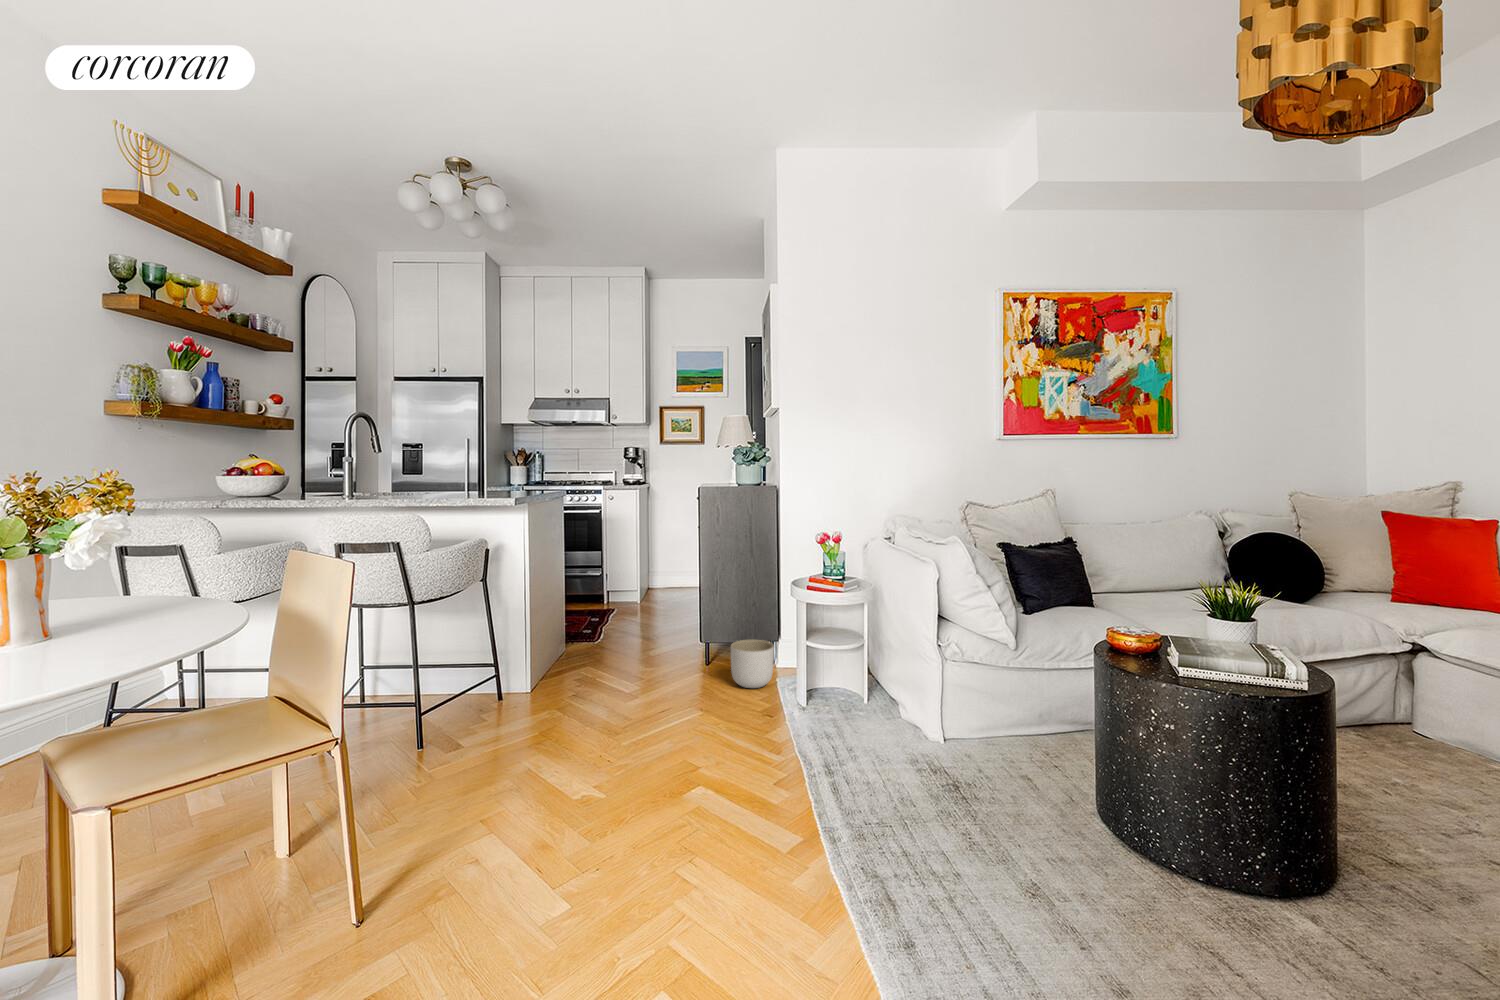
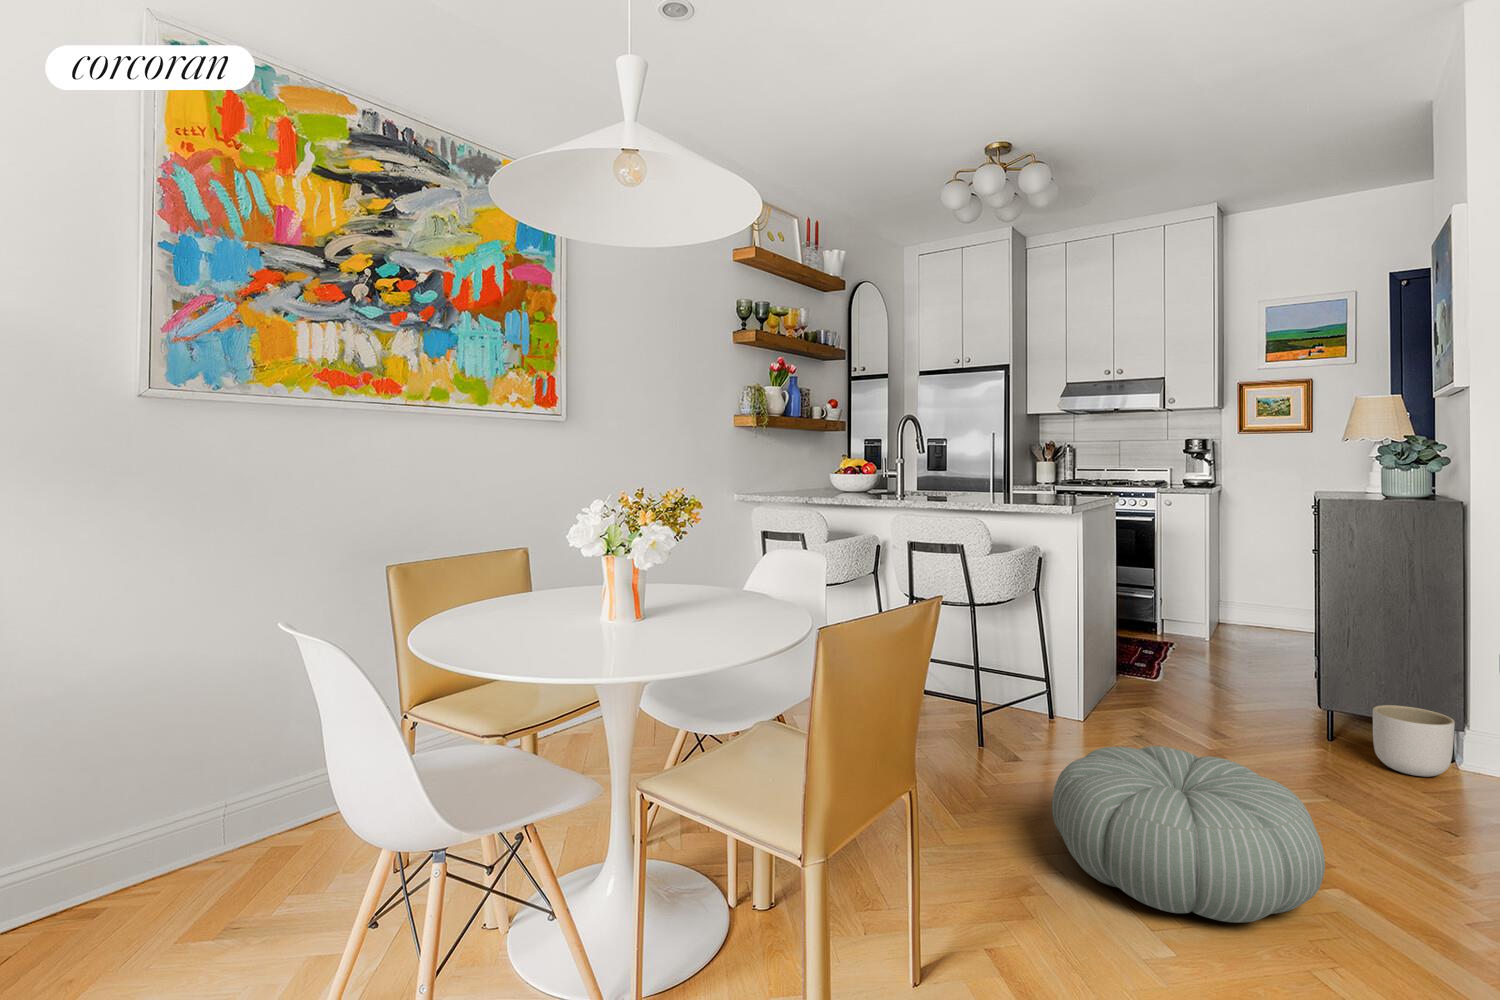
pouf: none [468,715,686,878] -> present [1052,746,1325,923]

